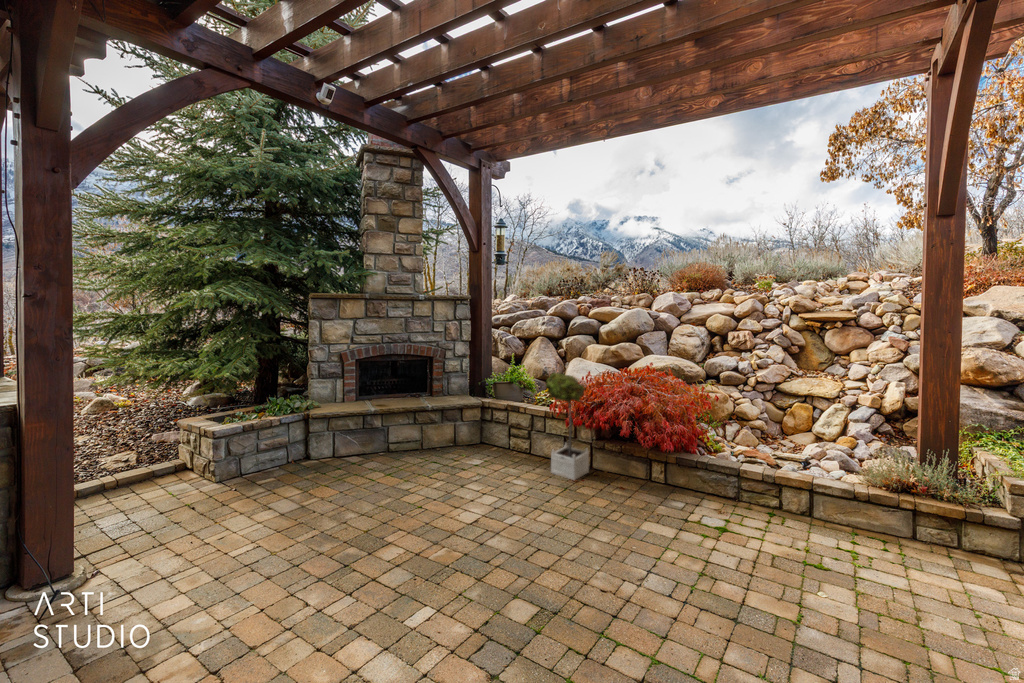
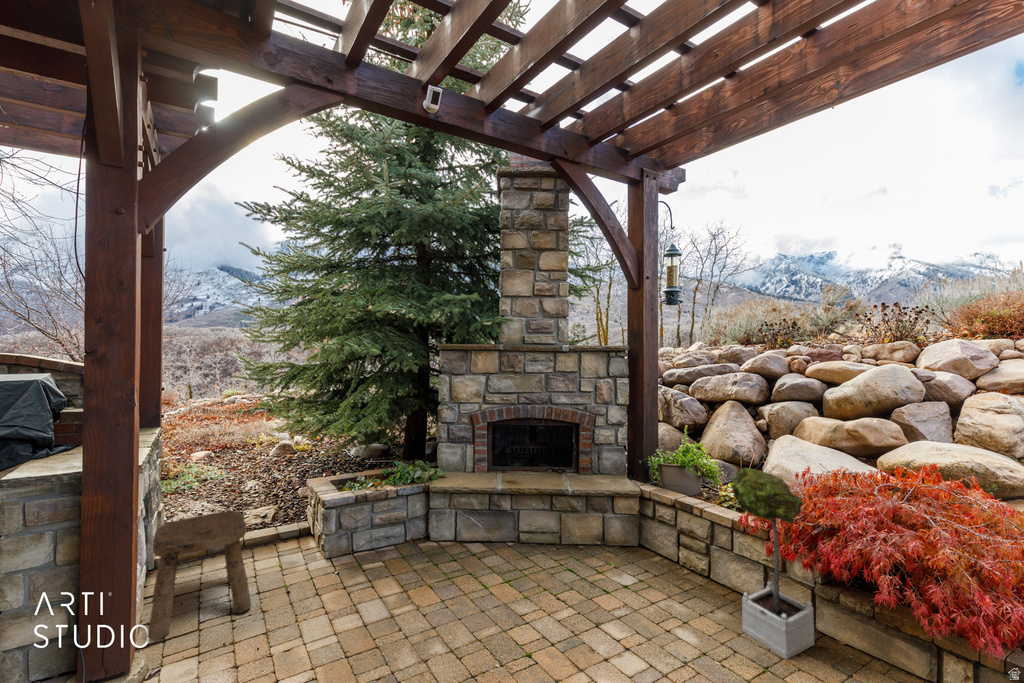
stool: none [47,446,168,556] -> present [148,511,251,639]

